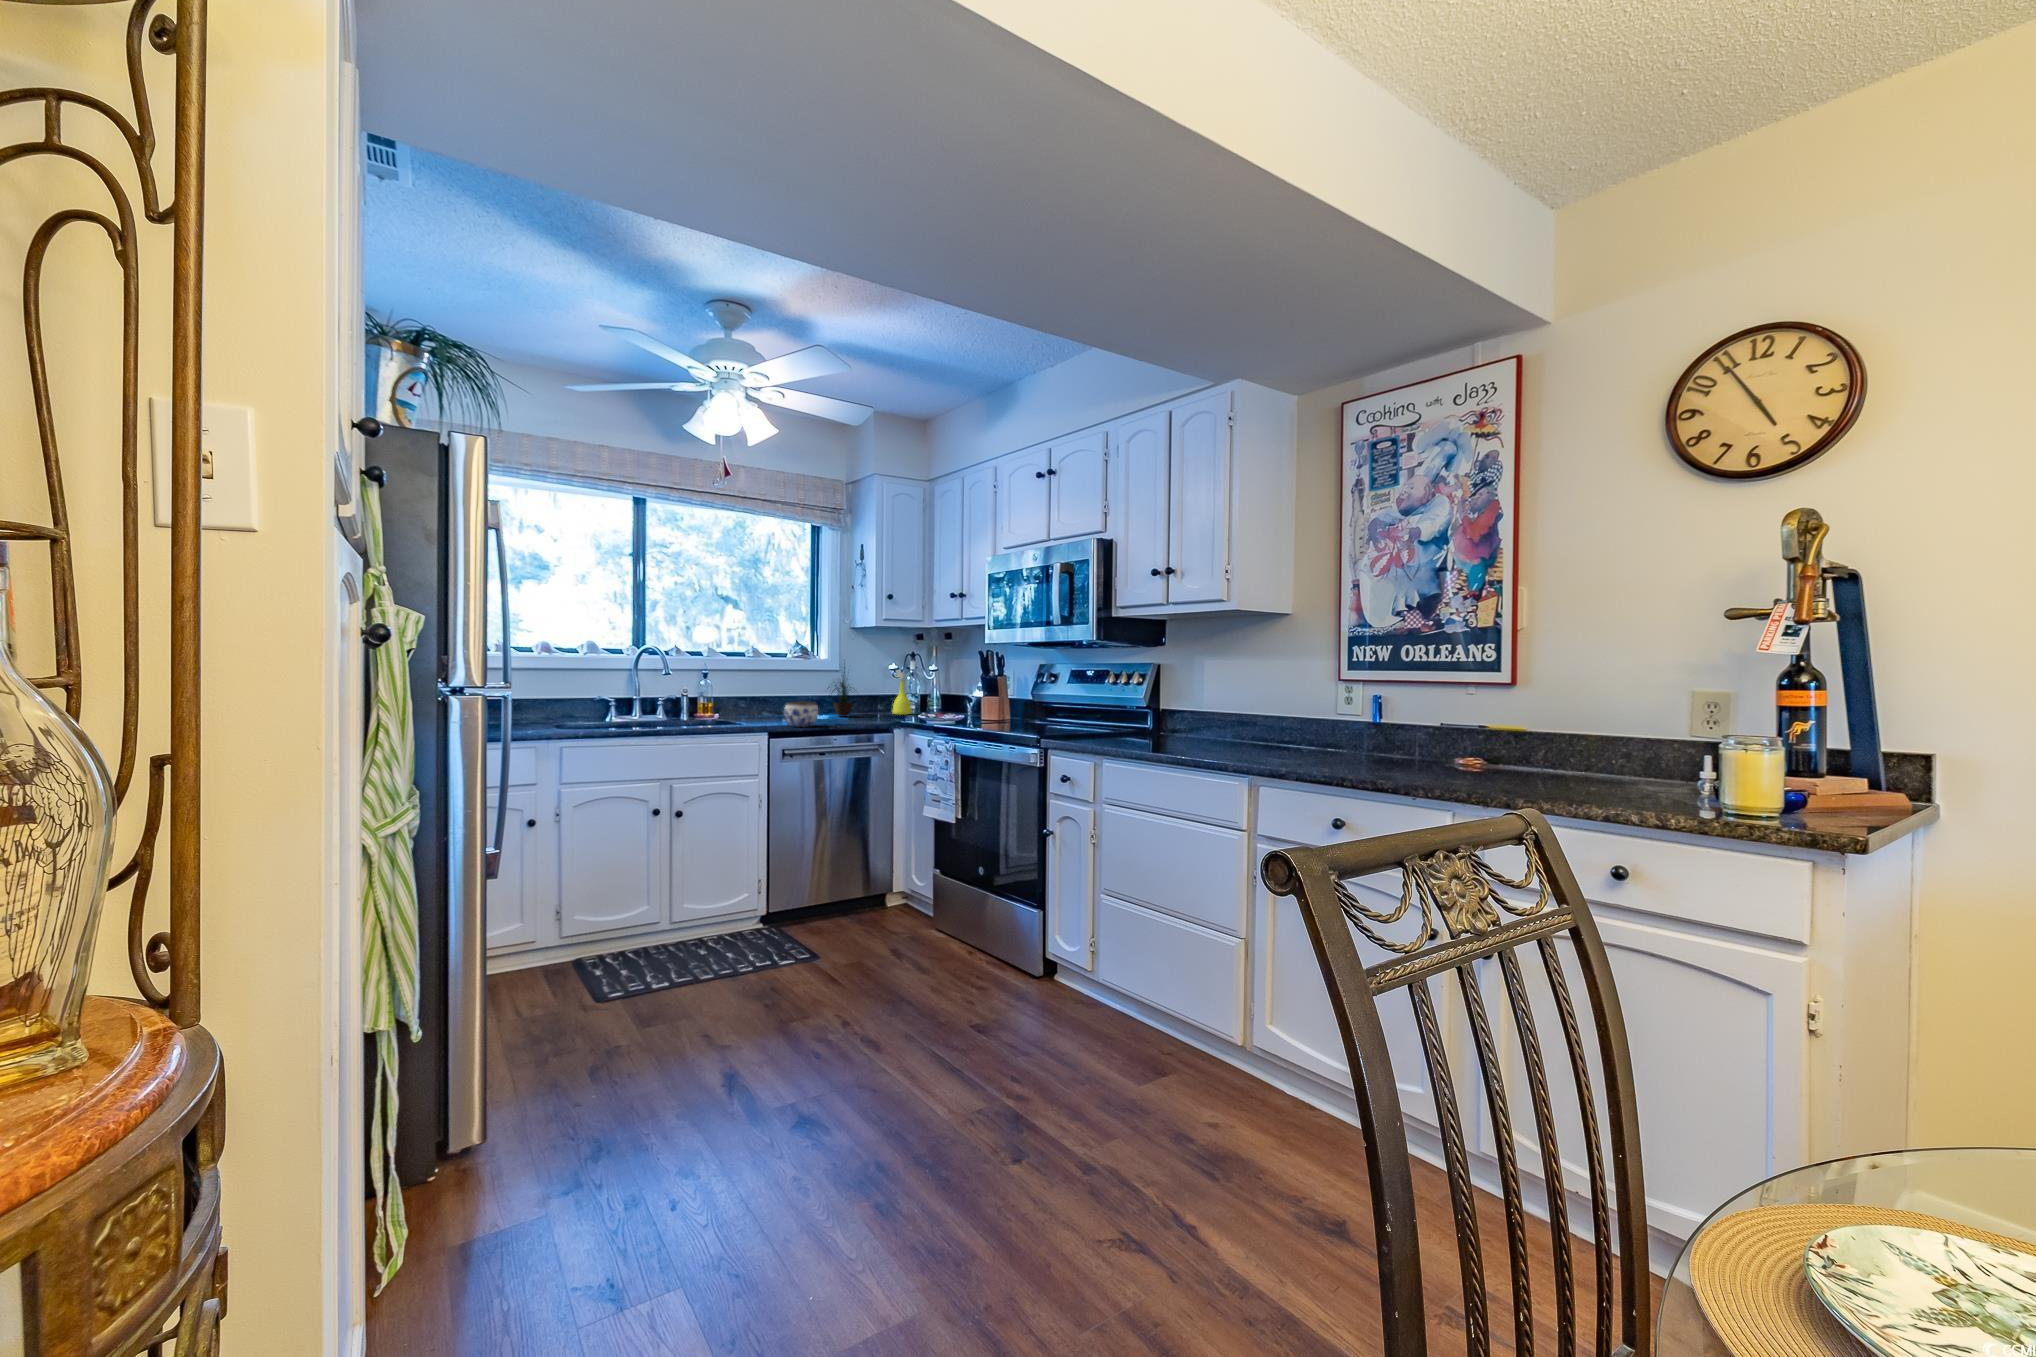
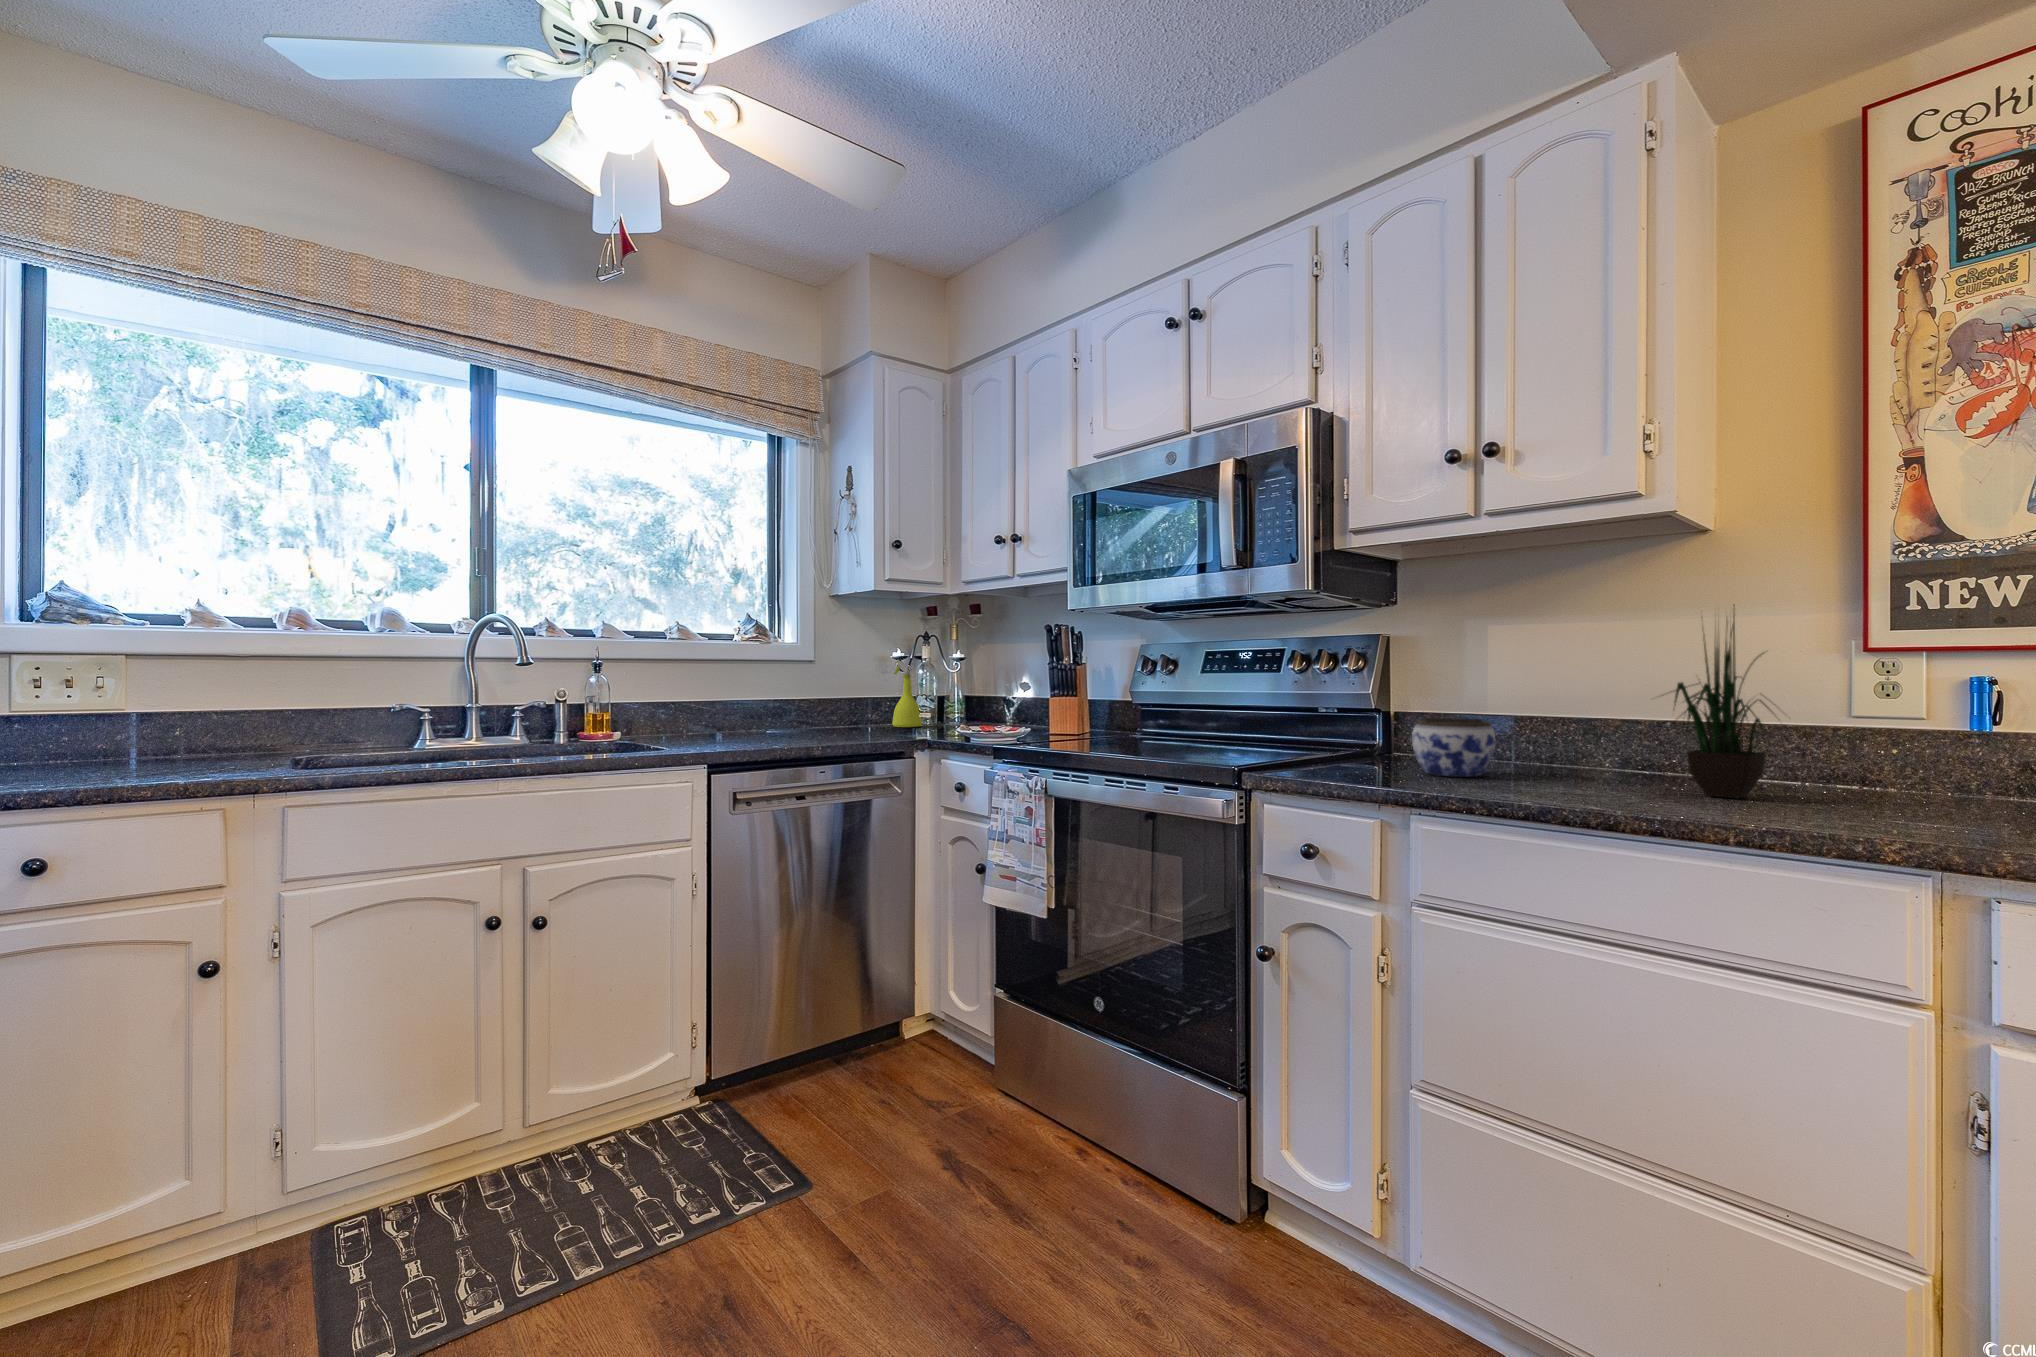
potted plant: present [832,667,854,717] -> present [1673,621,1778,798]
jar: present [784,702,818,727] -> present [1412,718,1496,777]

